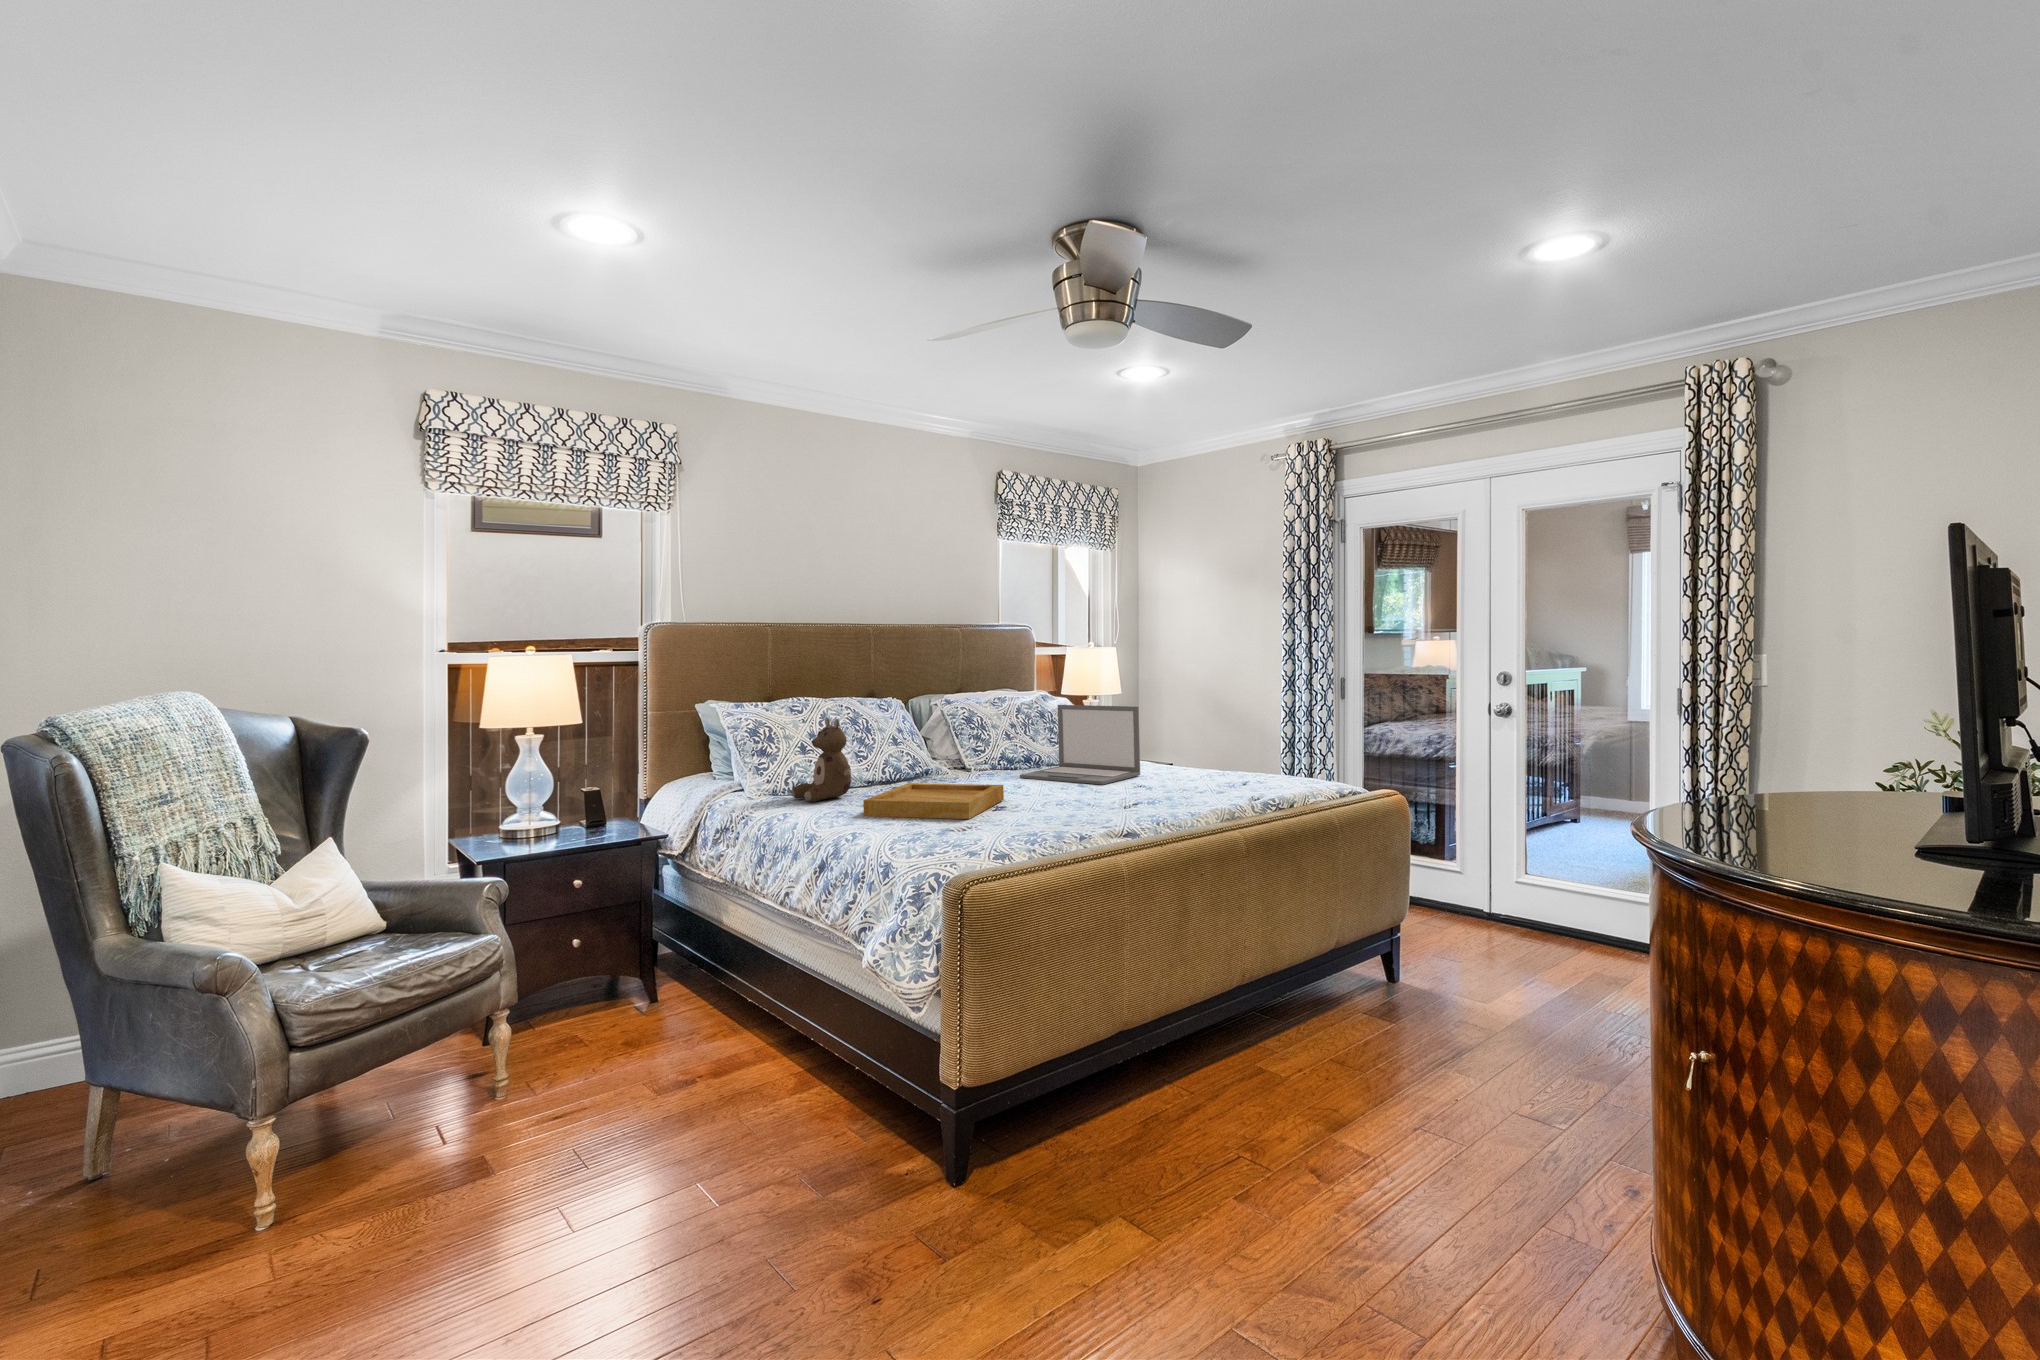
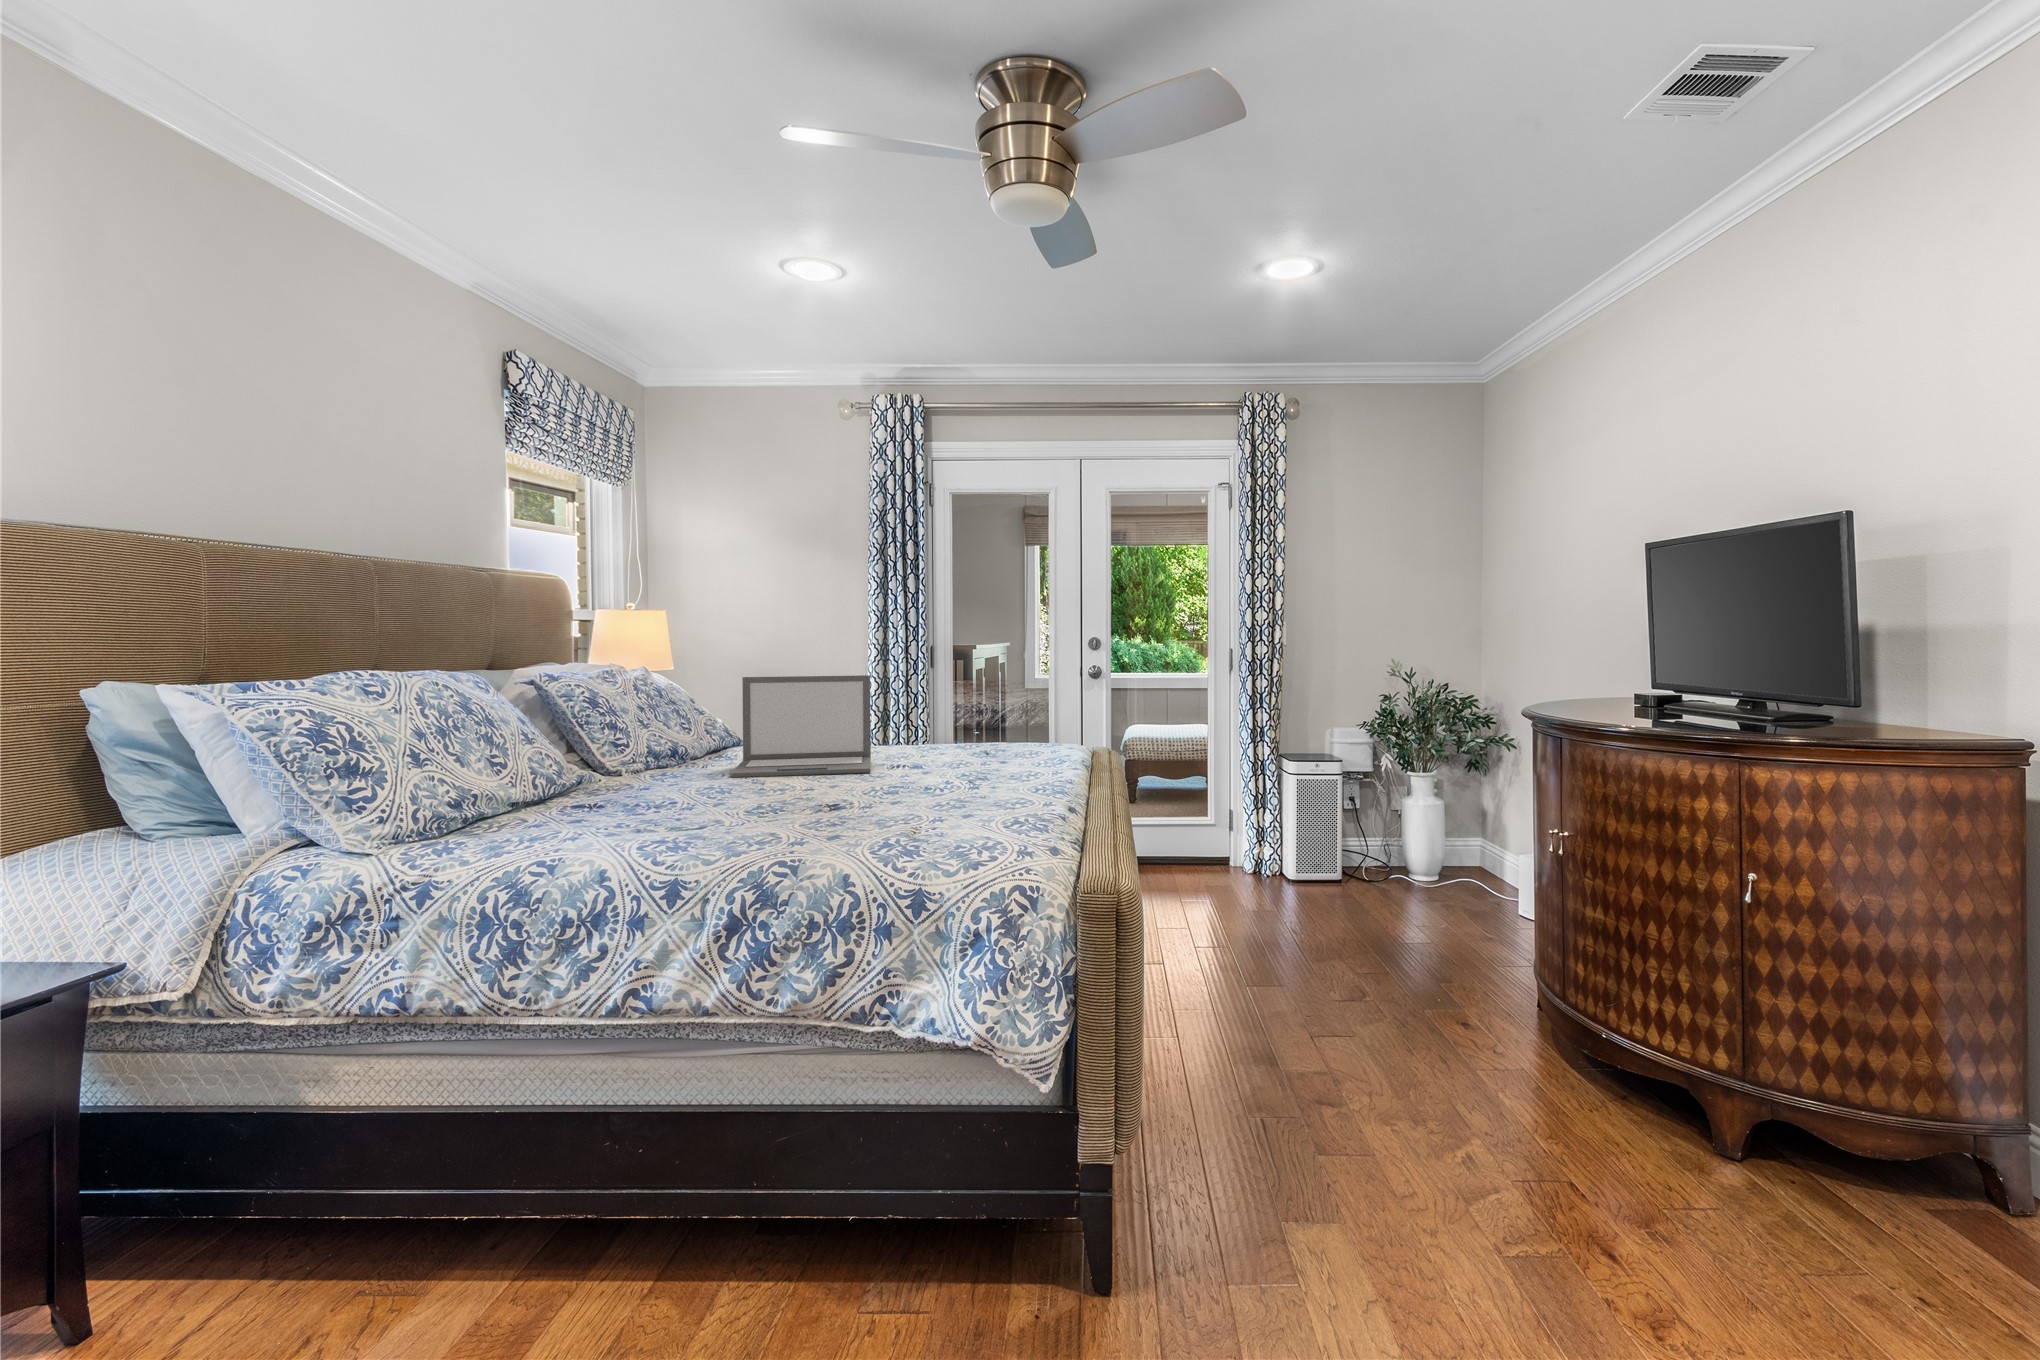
stuffed bear: present [791,718,851,802] -> none [471,696,598,841]
tray: present [864,783,1004,819] -> none [677,779,882,842]

